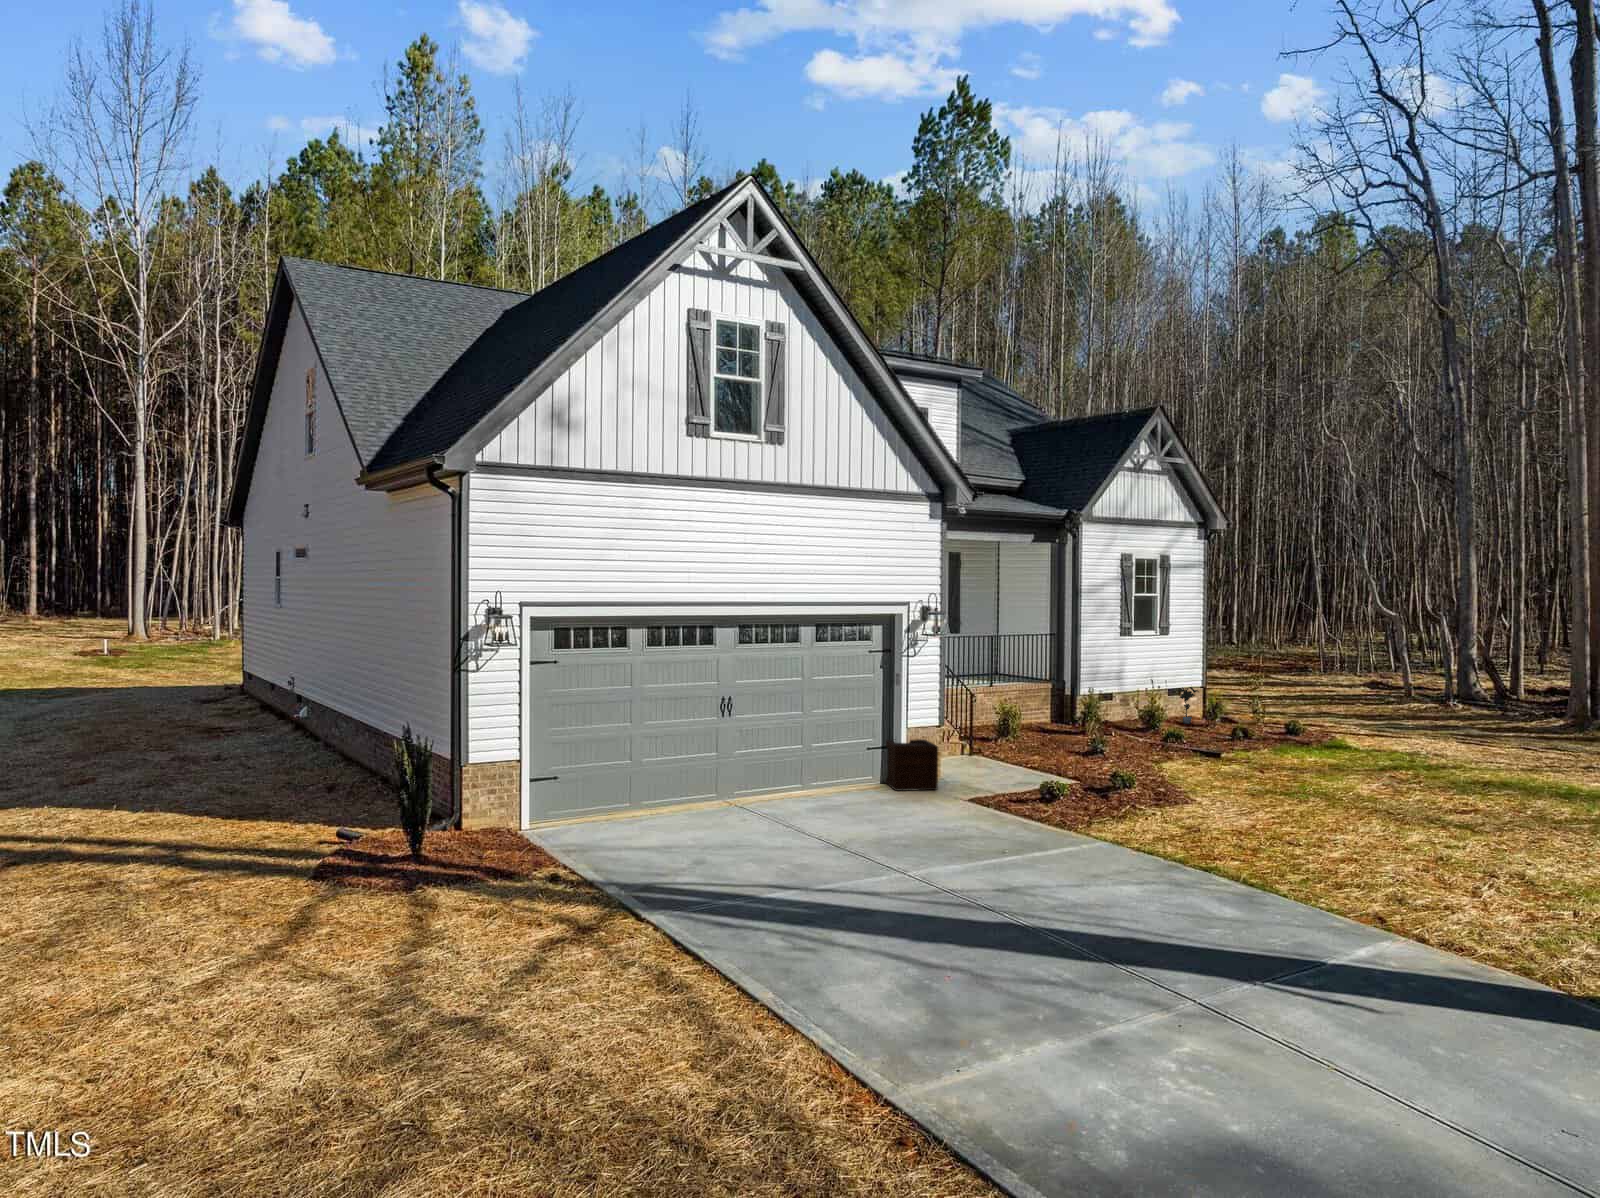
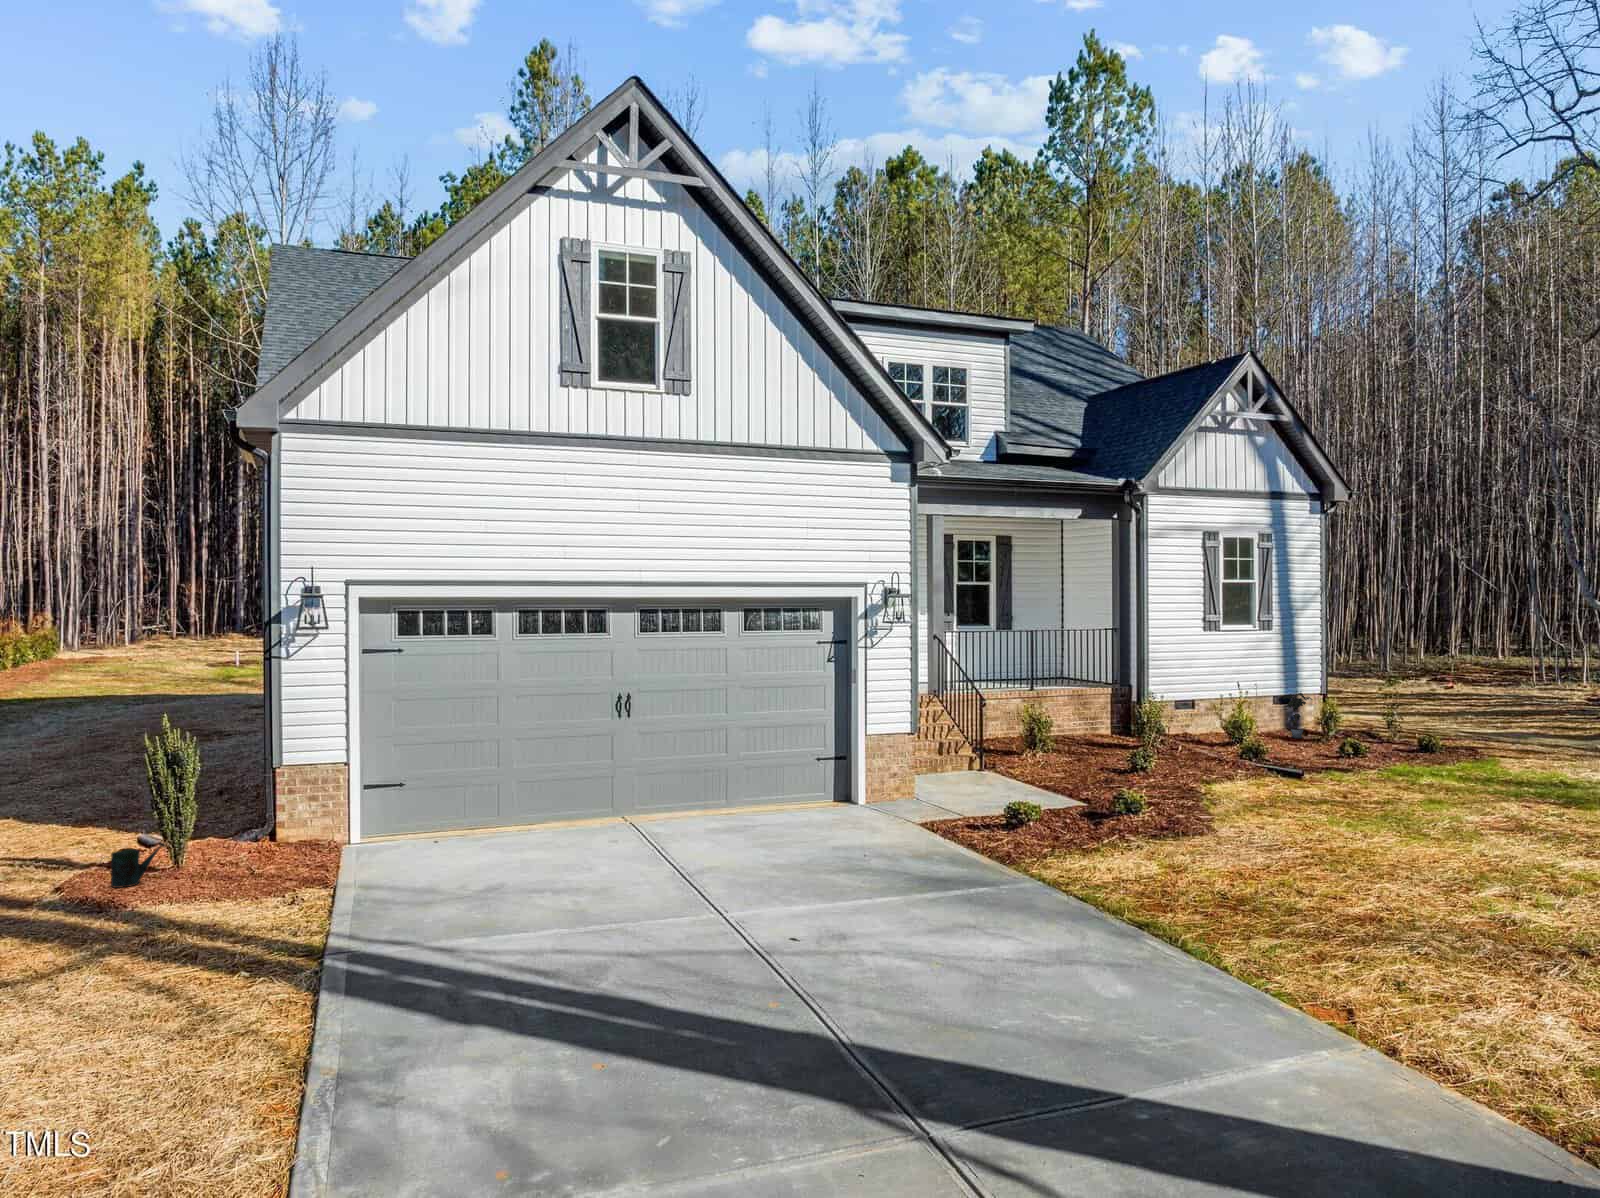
wooden crate: present [886,739,938,791] -> none [836,748,891,811]
watering can: none [364,830,410,871] -> present [103,842,165,888]

